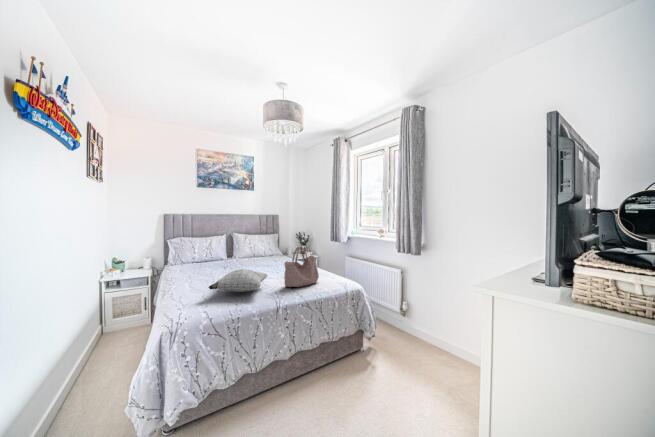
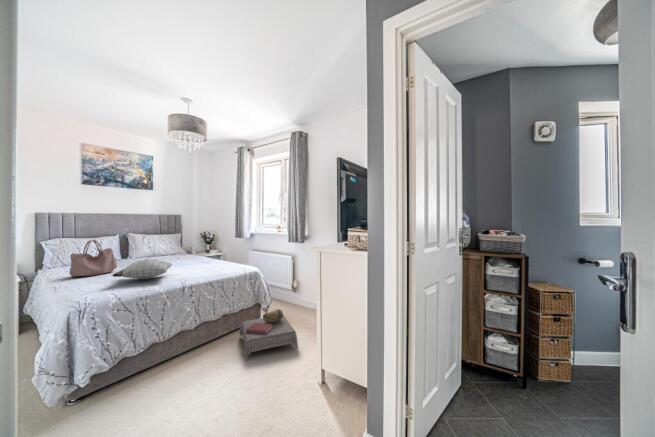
handbag: present [284,247,319,287] -> present [69,240,117,277]
ottoman: none [339,347,421,419] -> present [239,309,298,360]

